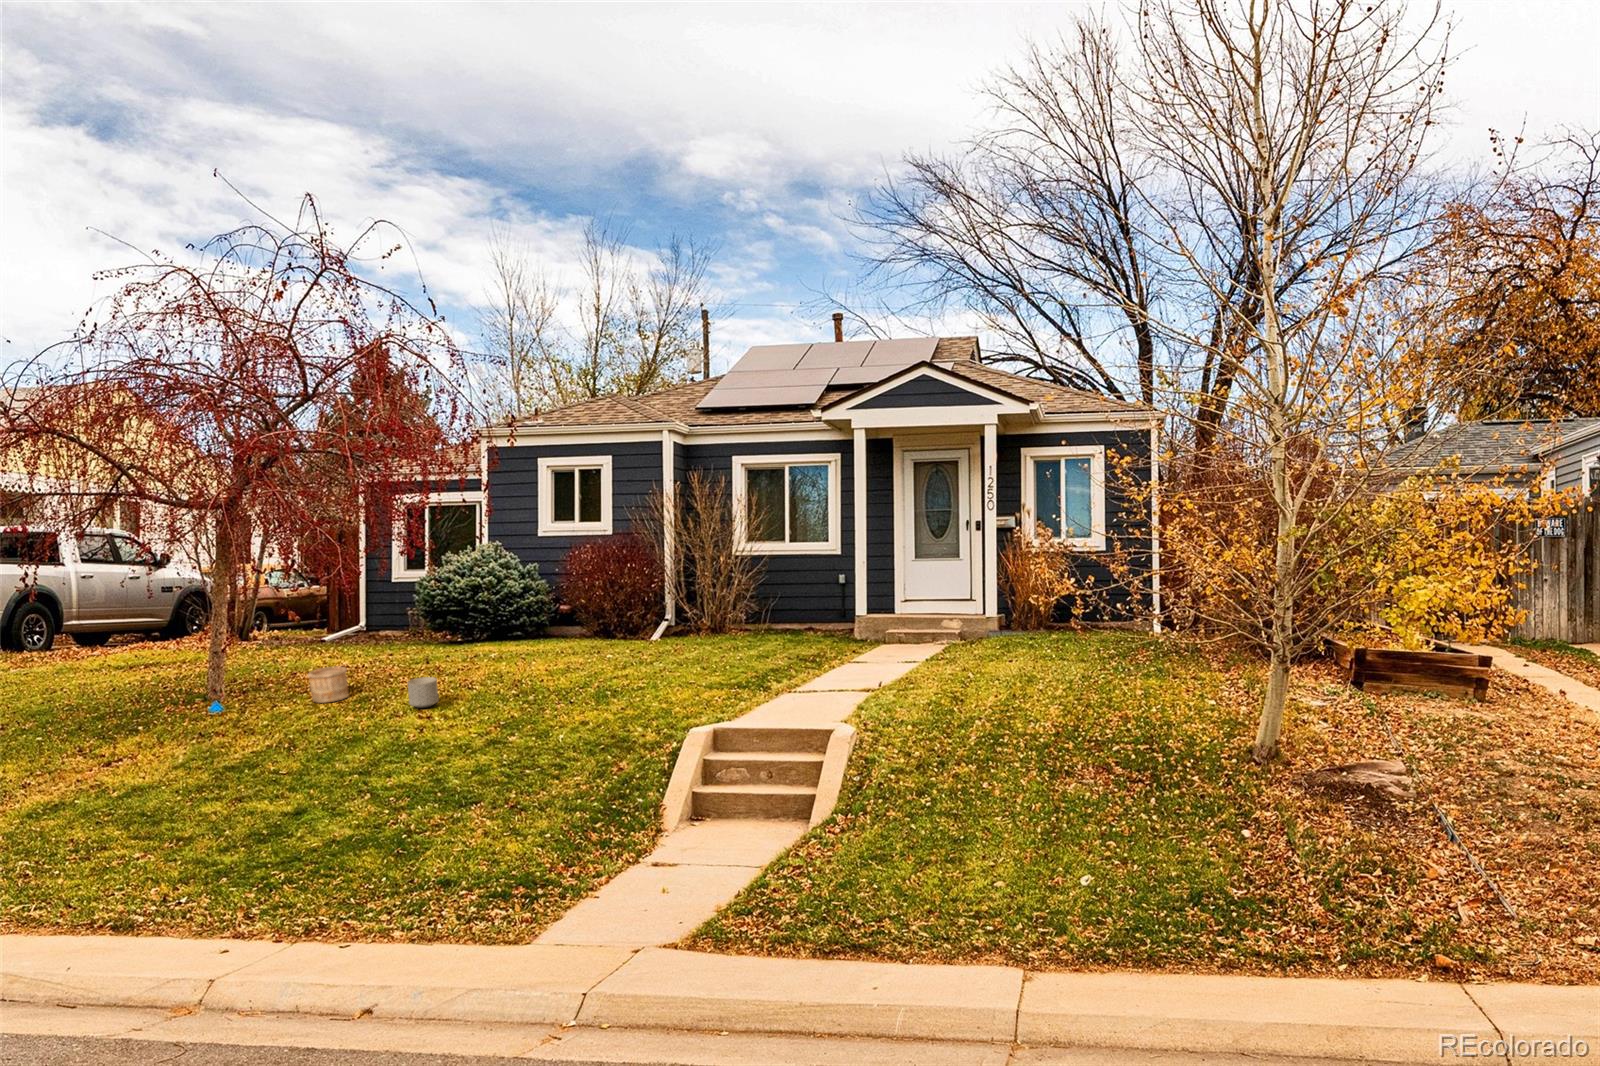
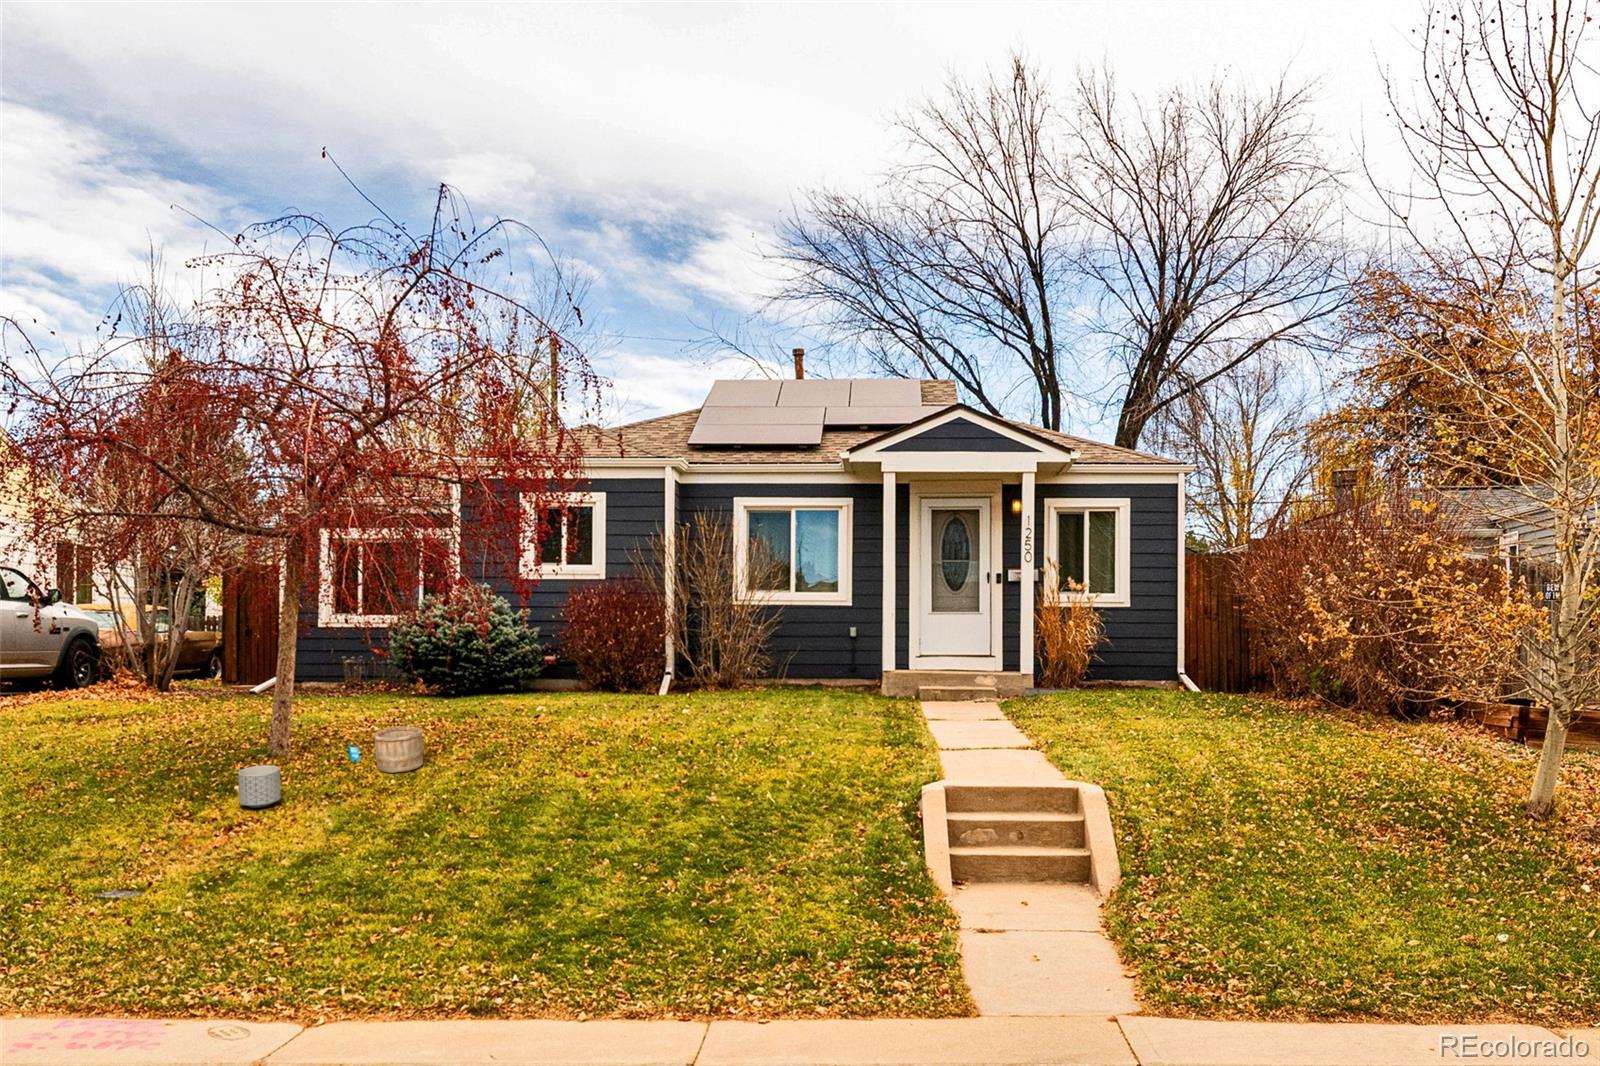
planter: present [408,677,438,708] -> present [238,765,281,808]

